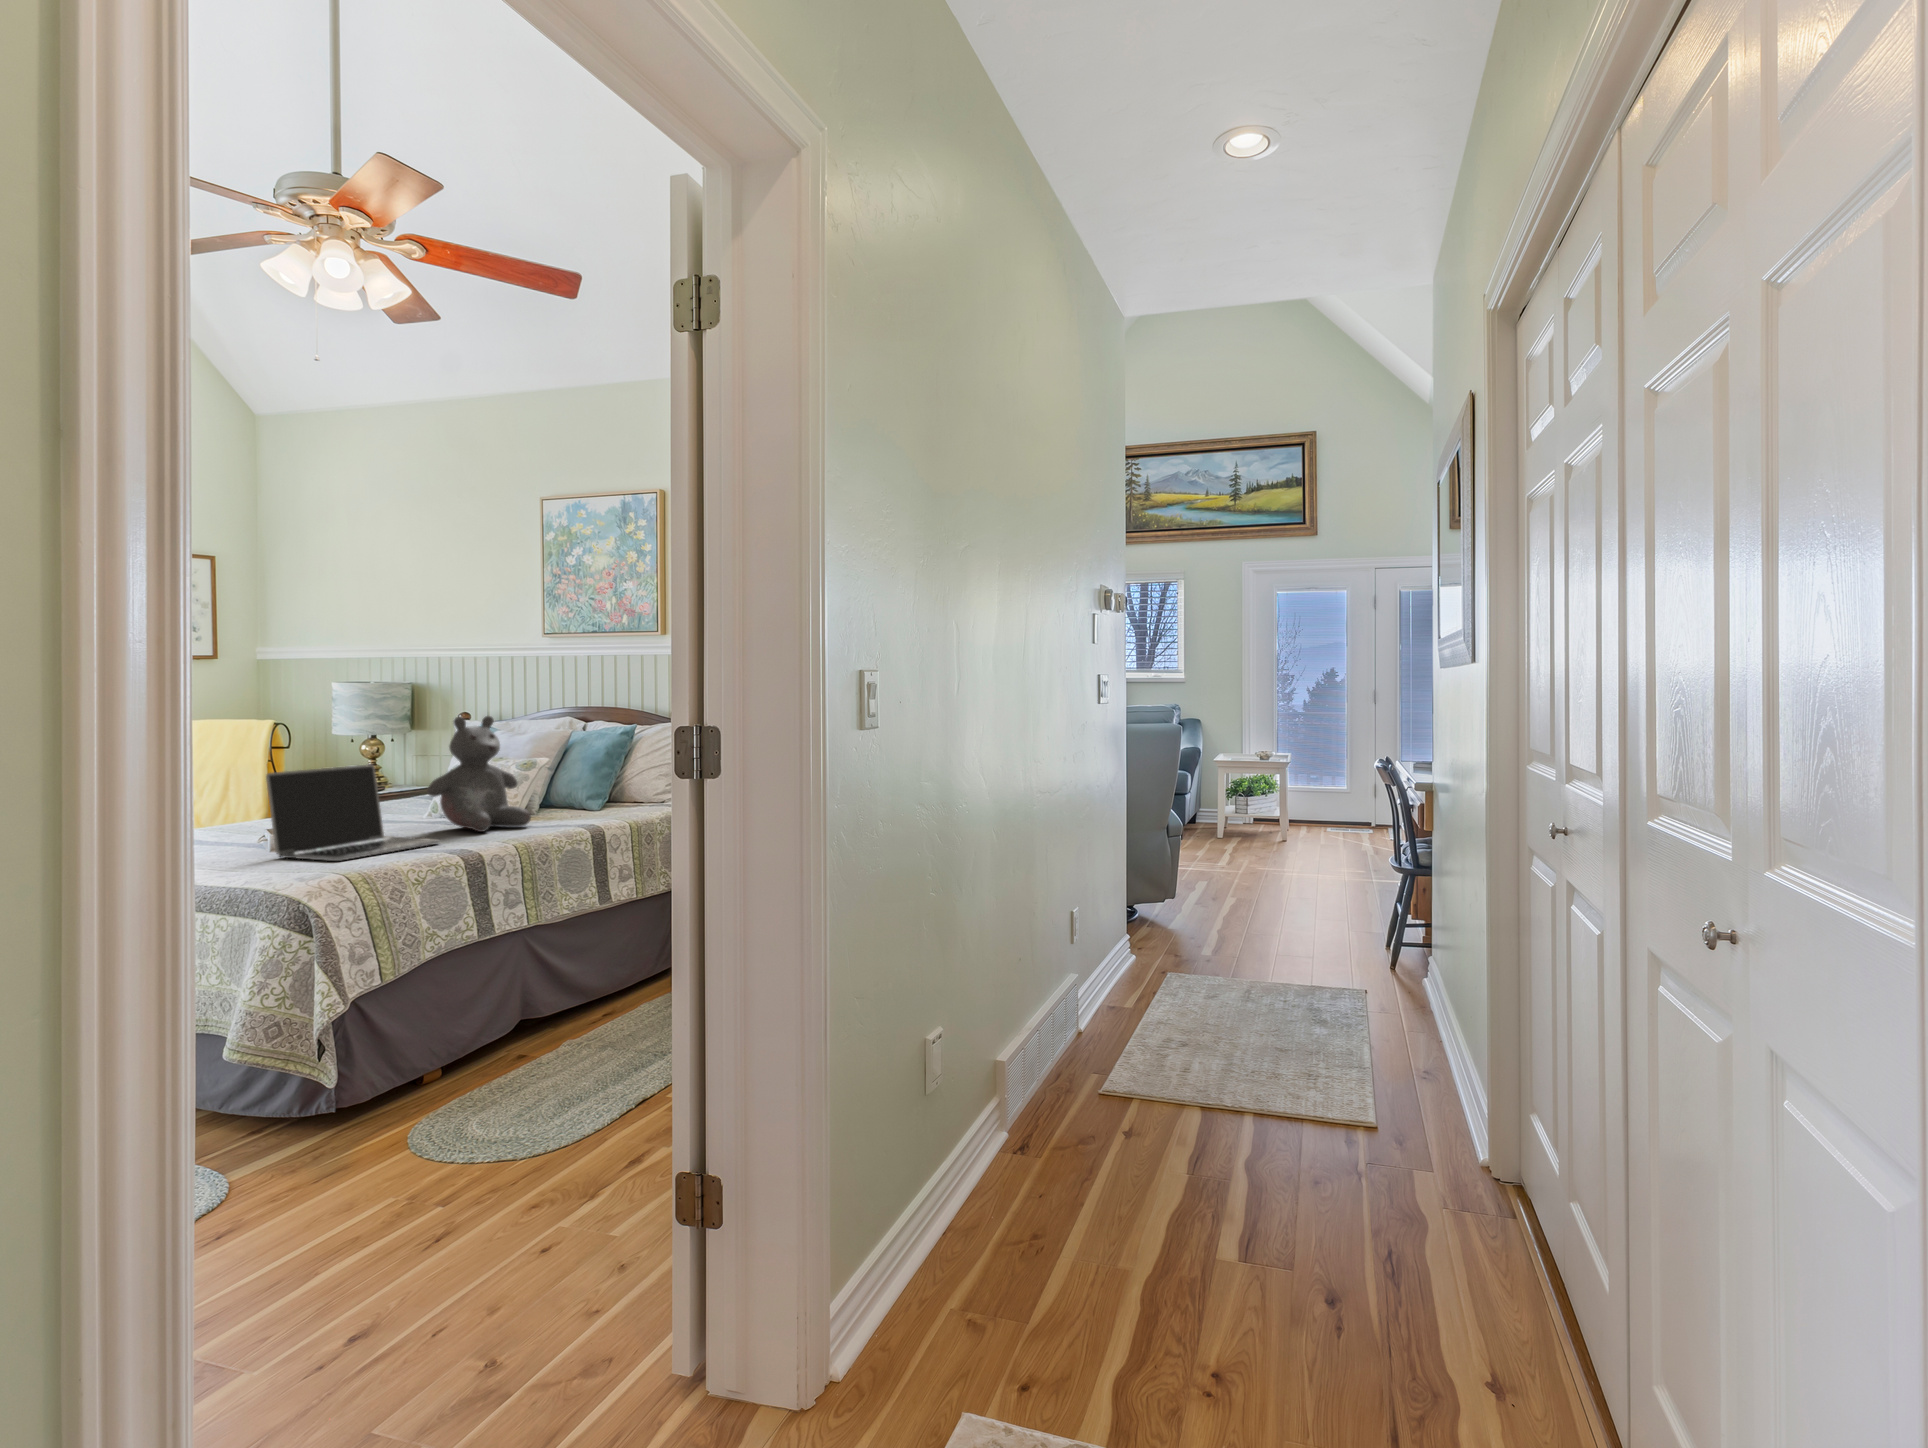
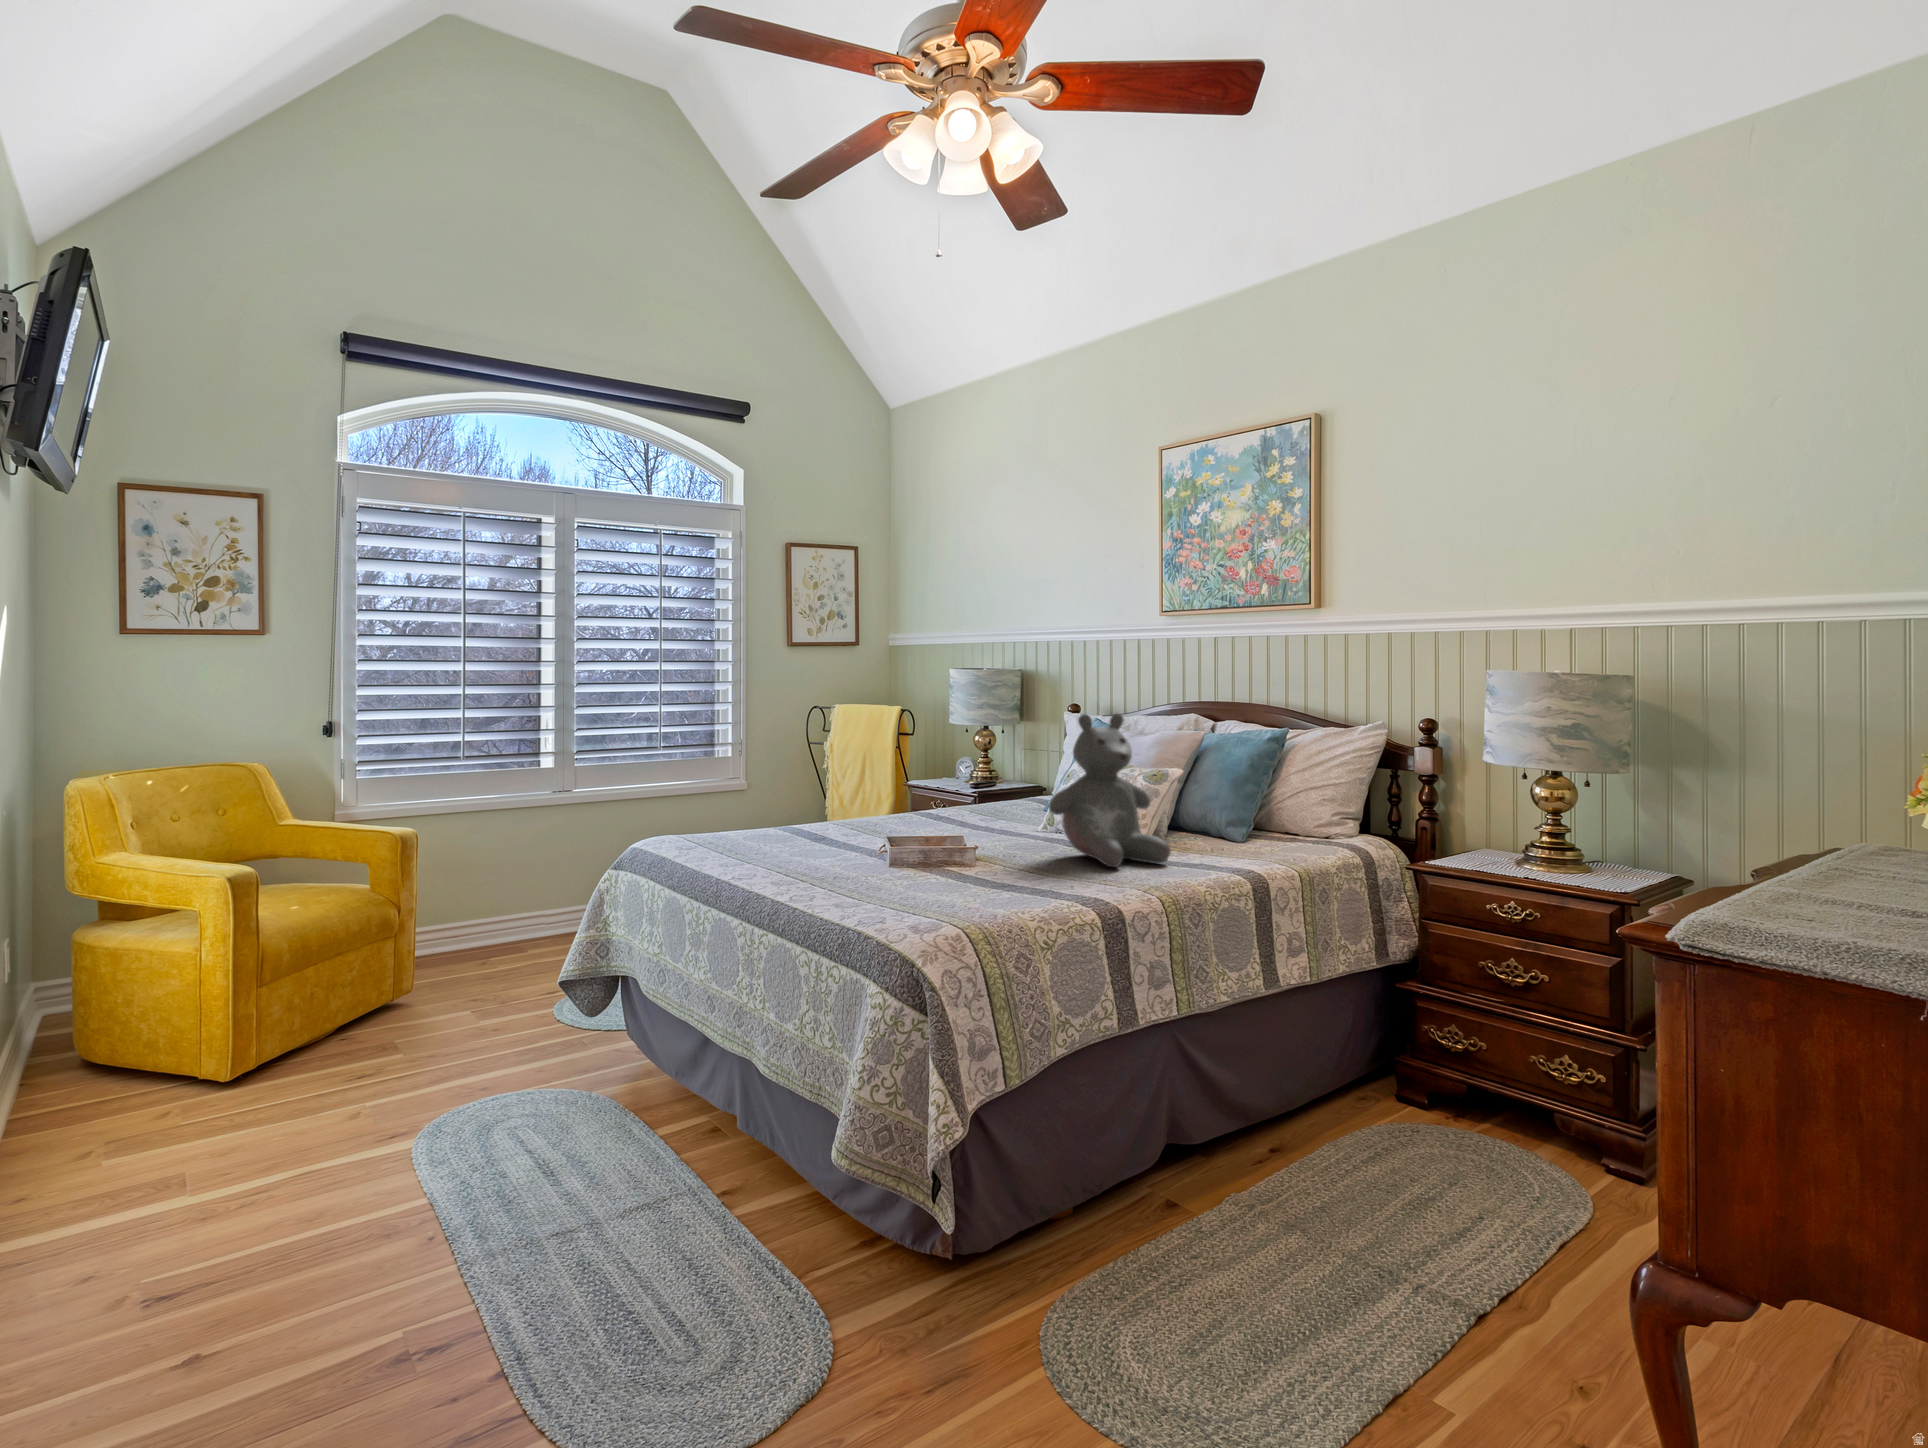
laptop: present [266,764,440,861] -> none [883,771,1067,901]

